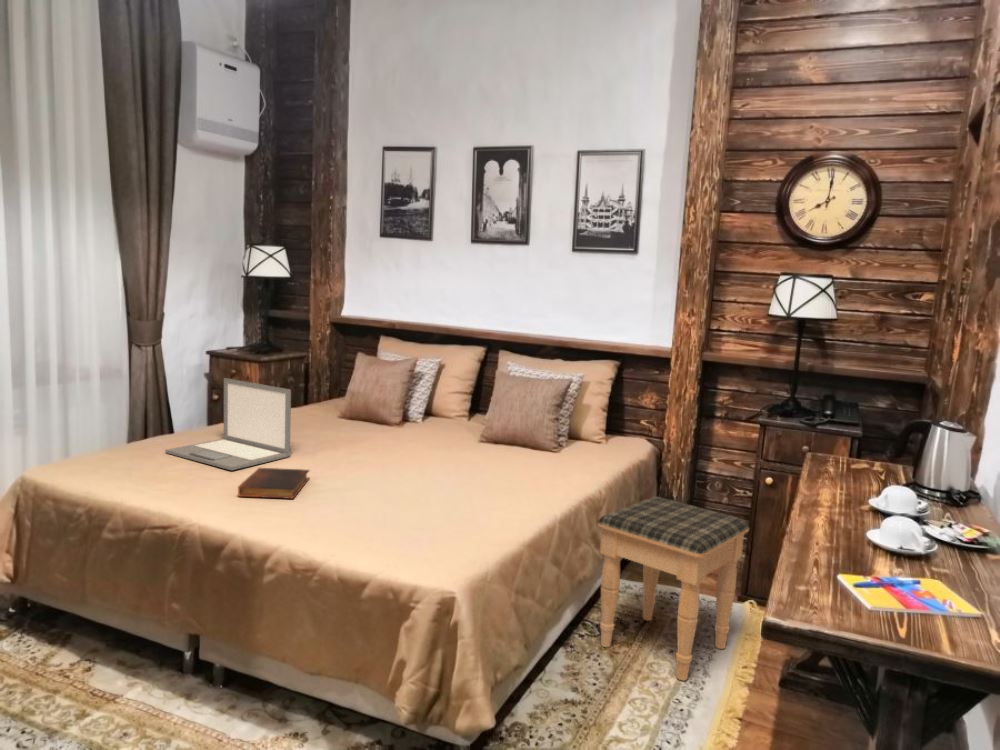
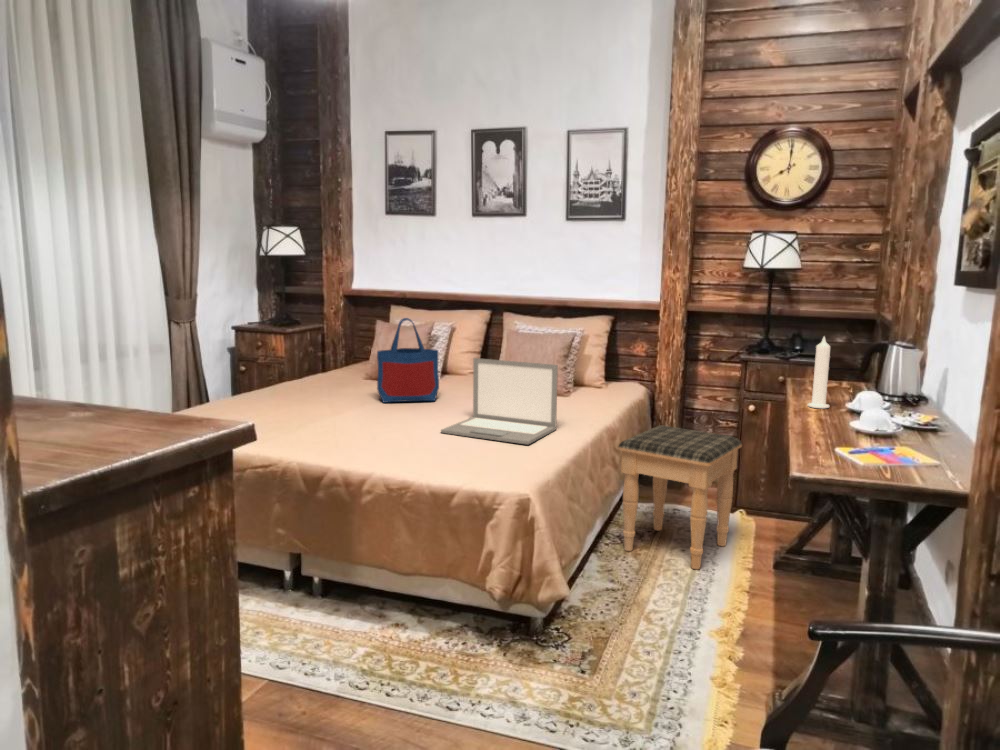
tote bag: none [337,354,408,451] -> present [377,318,439,403]
laptop: present [165,378,291,470] -> present [441,358,558,444]
candle: none [822,412,854,503] -> present [808,337,830,408]
book: present [238,468,309,499] -> none [318,417,370,440]

